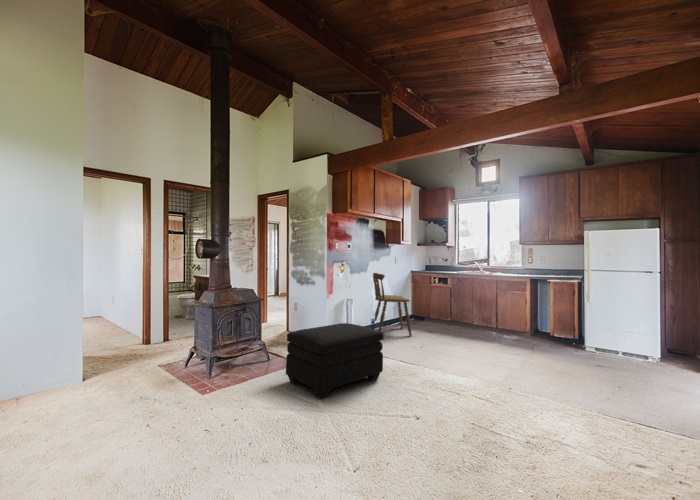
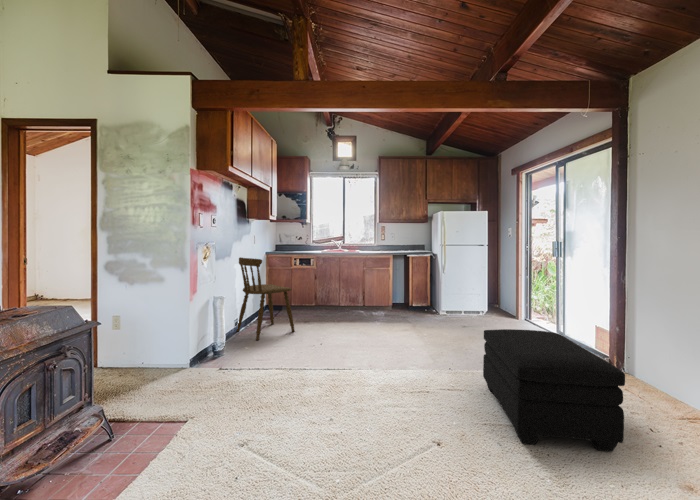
ottoman: present [286,323,383,399] -> present [483,329,625,452]

